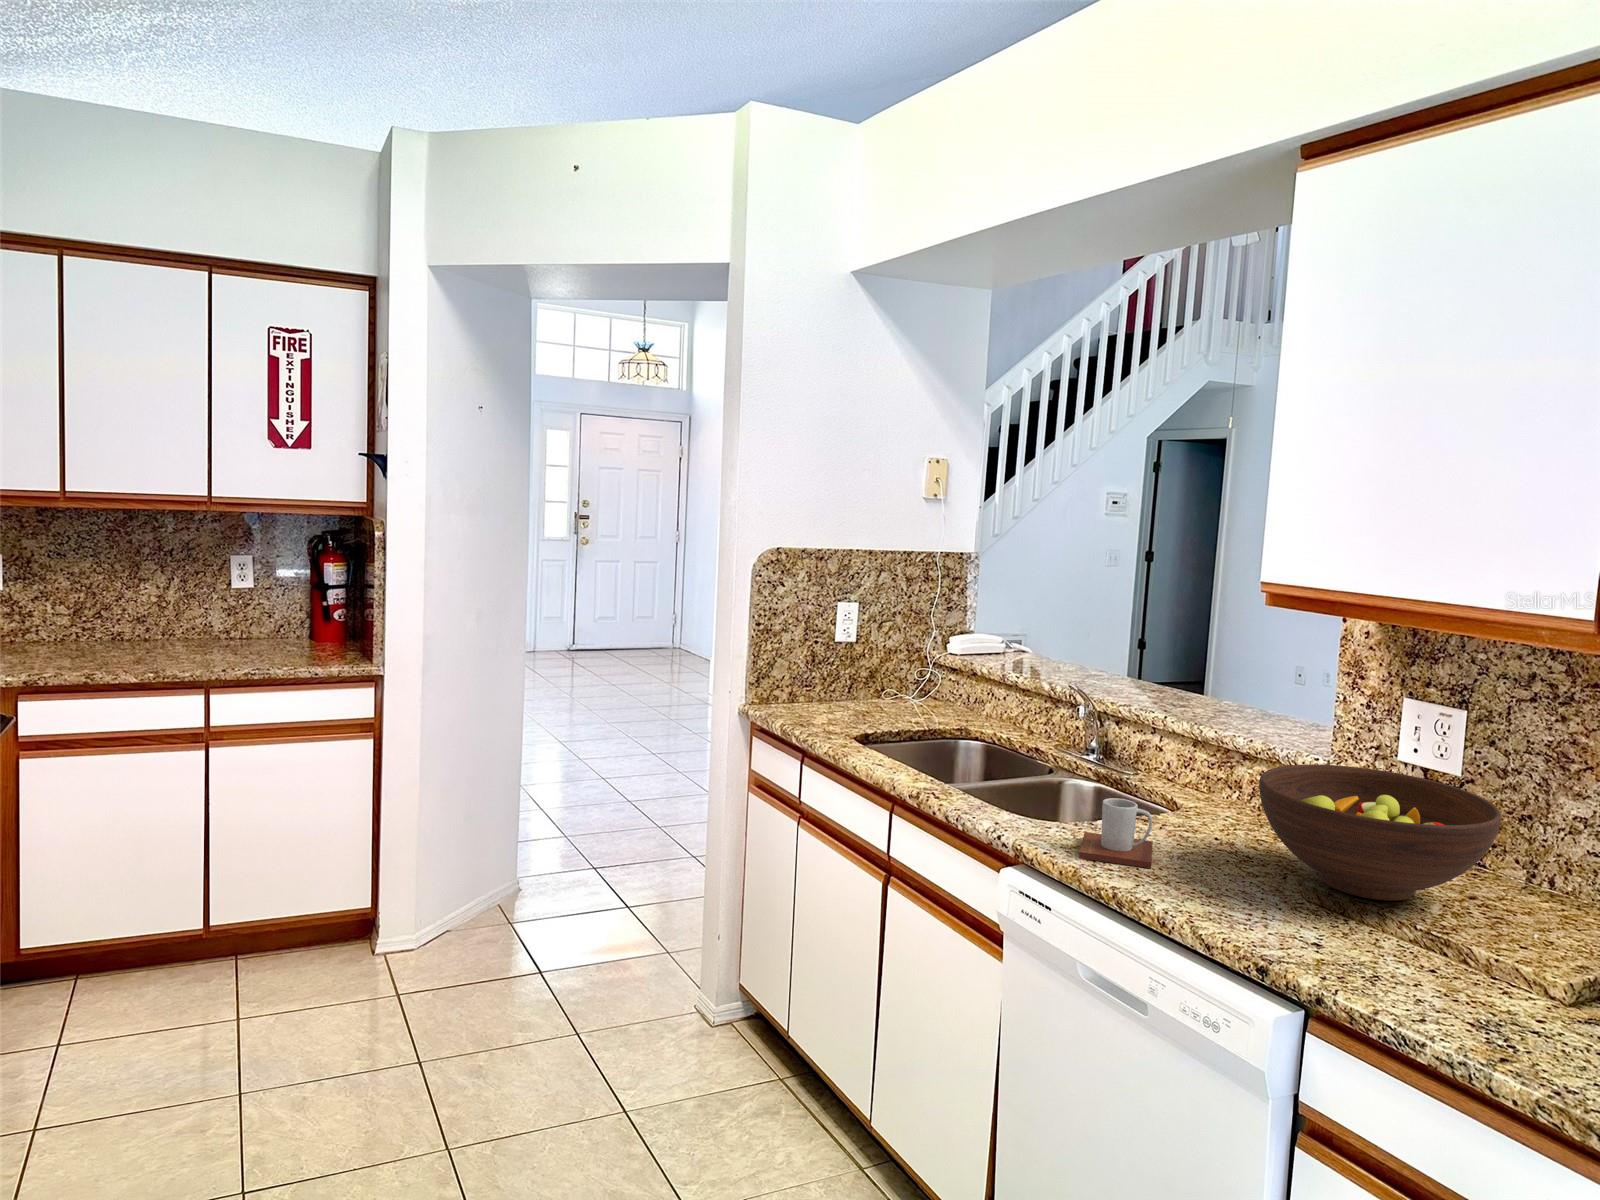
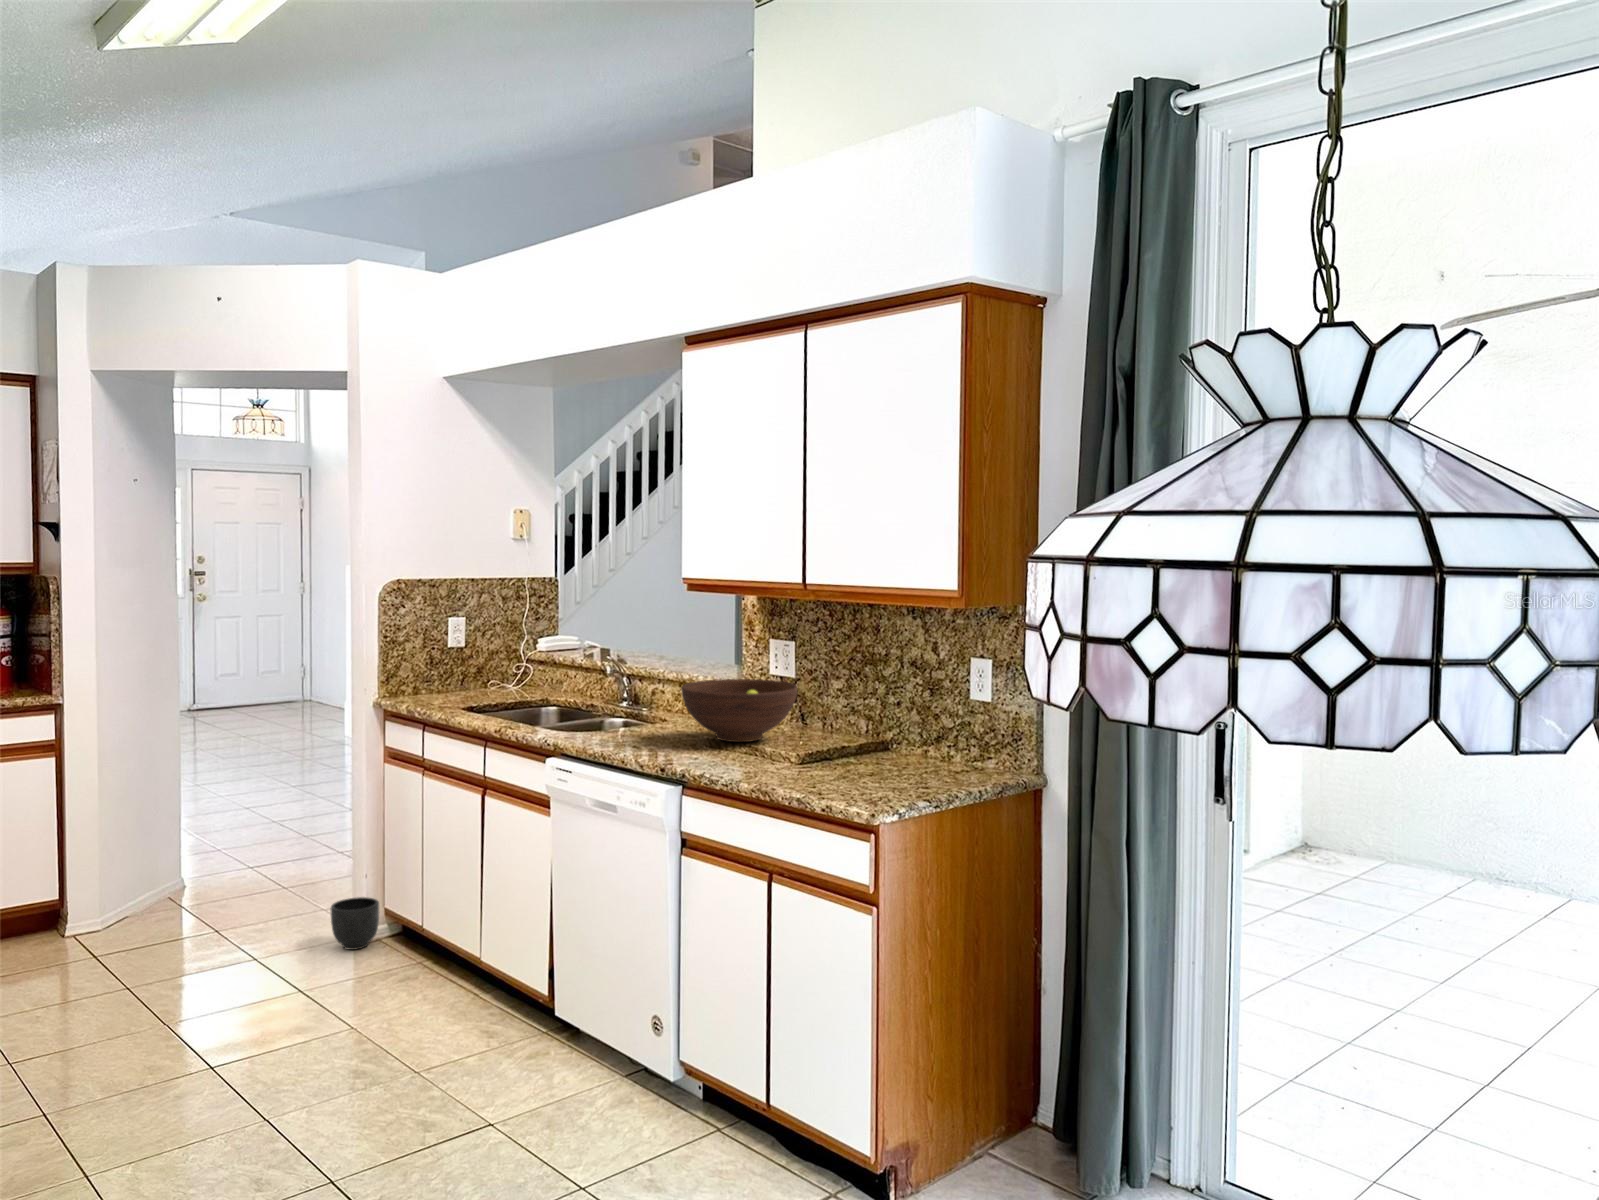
mug: present [1079,798,1153,868] -> none [586,708,633,742]
planter: none [670,961,730,1035] -> present [330,897,379,950]

